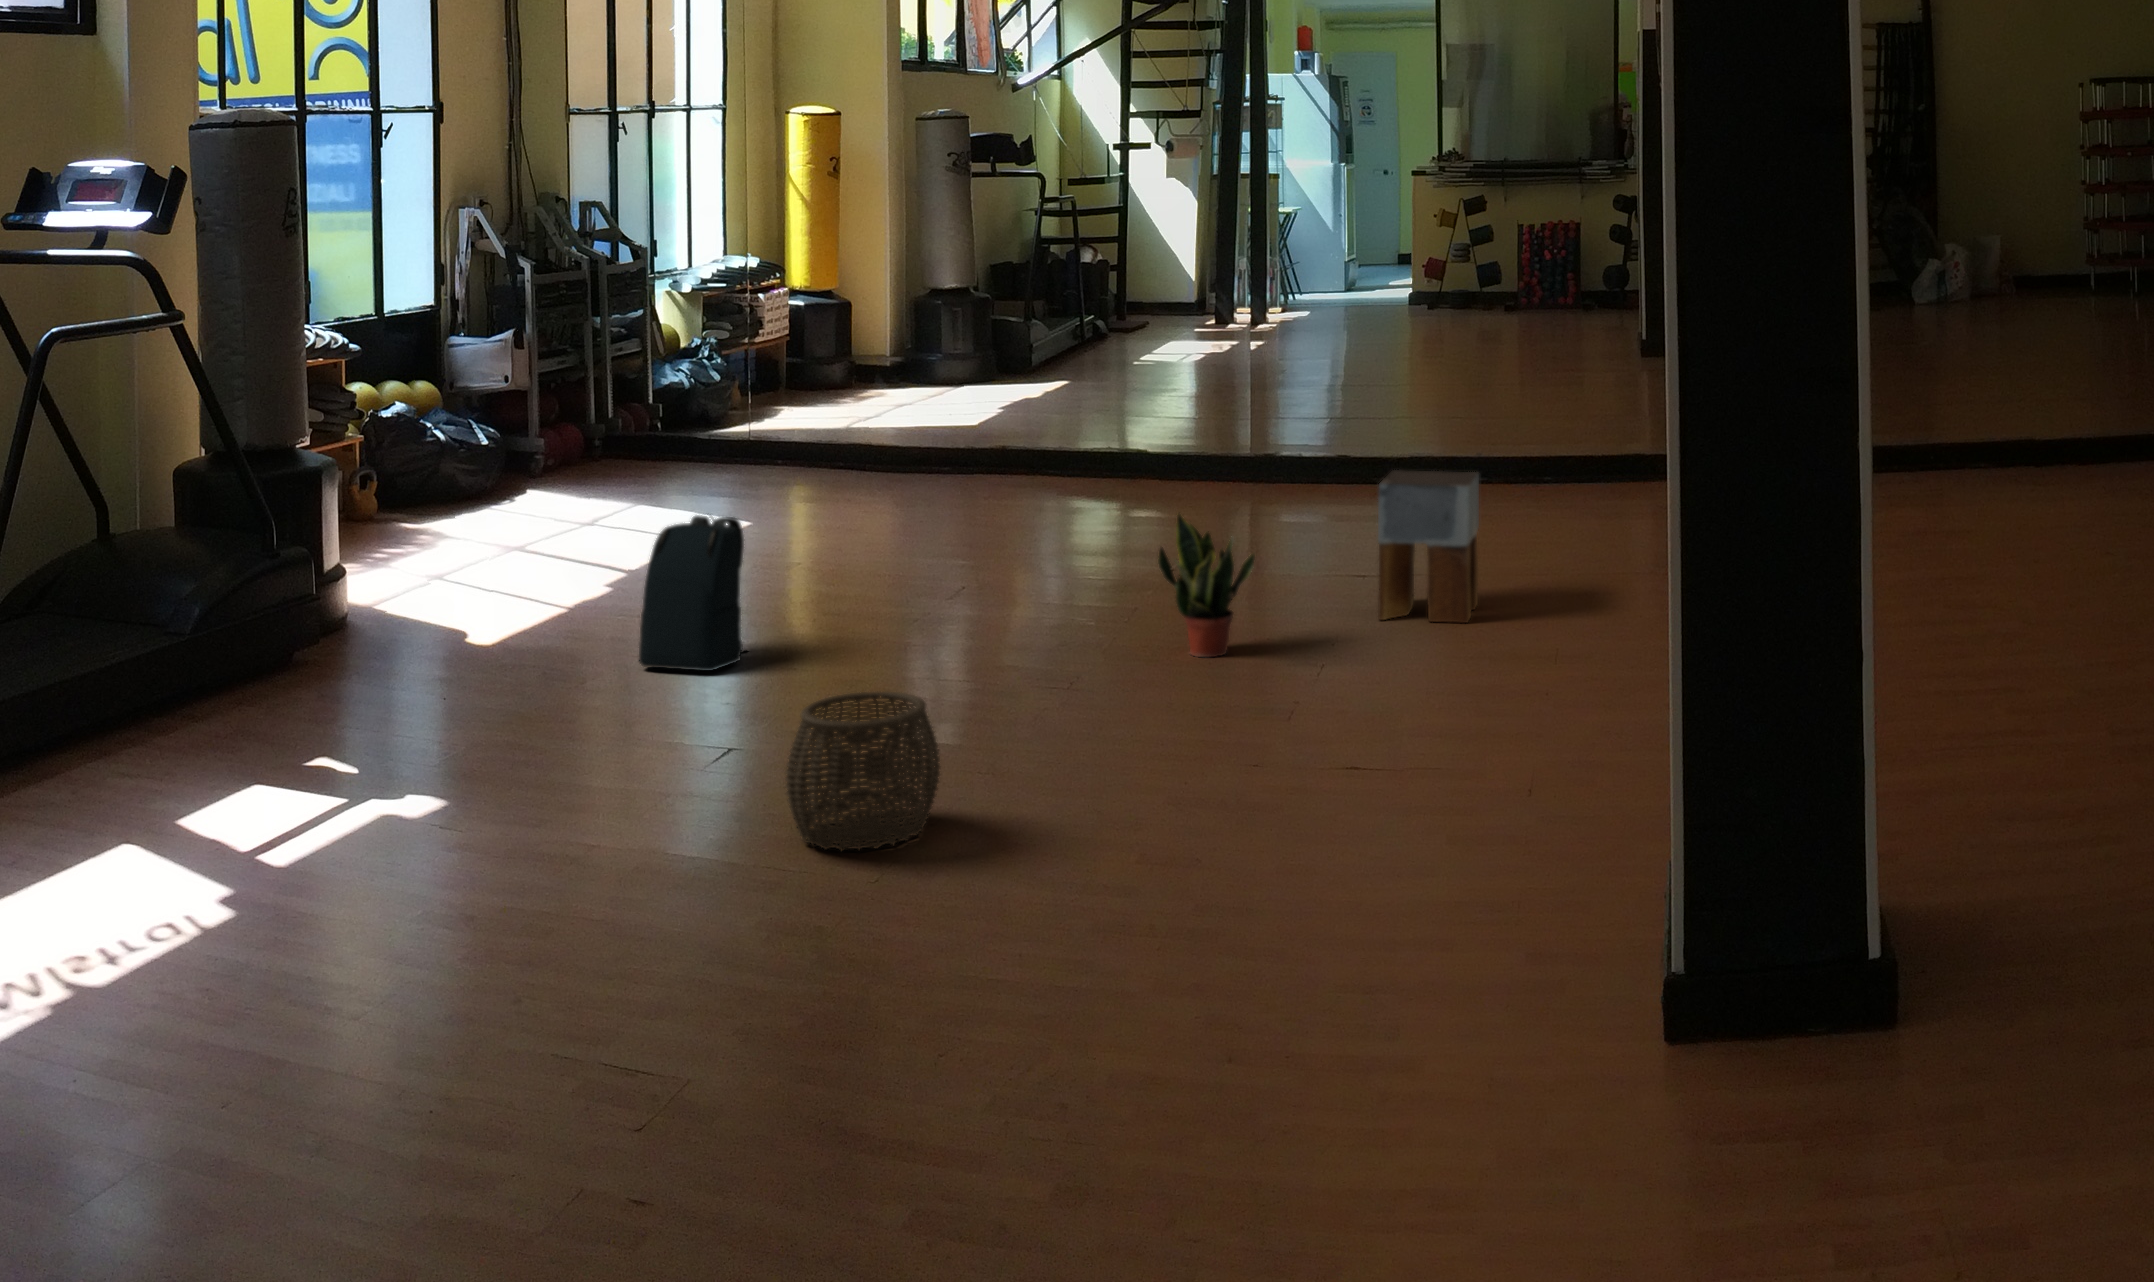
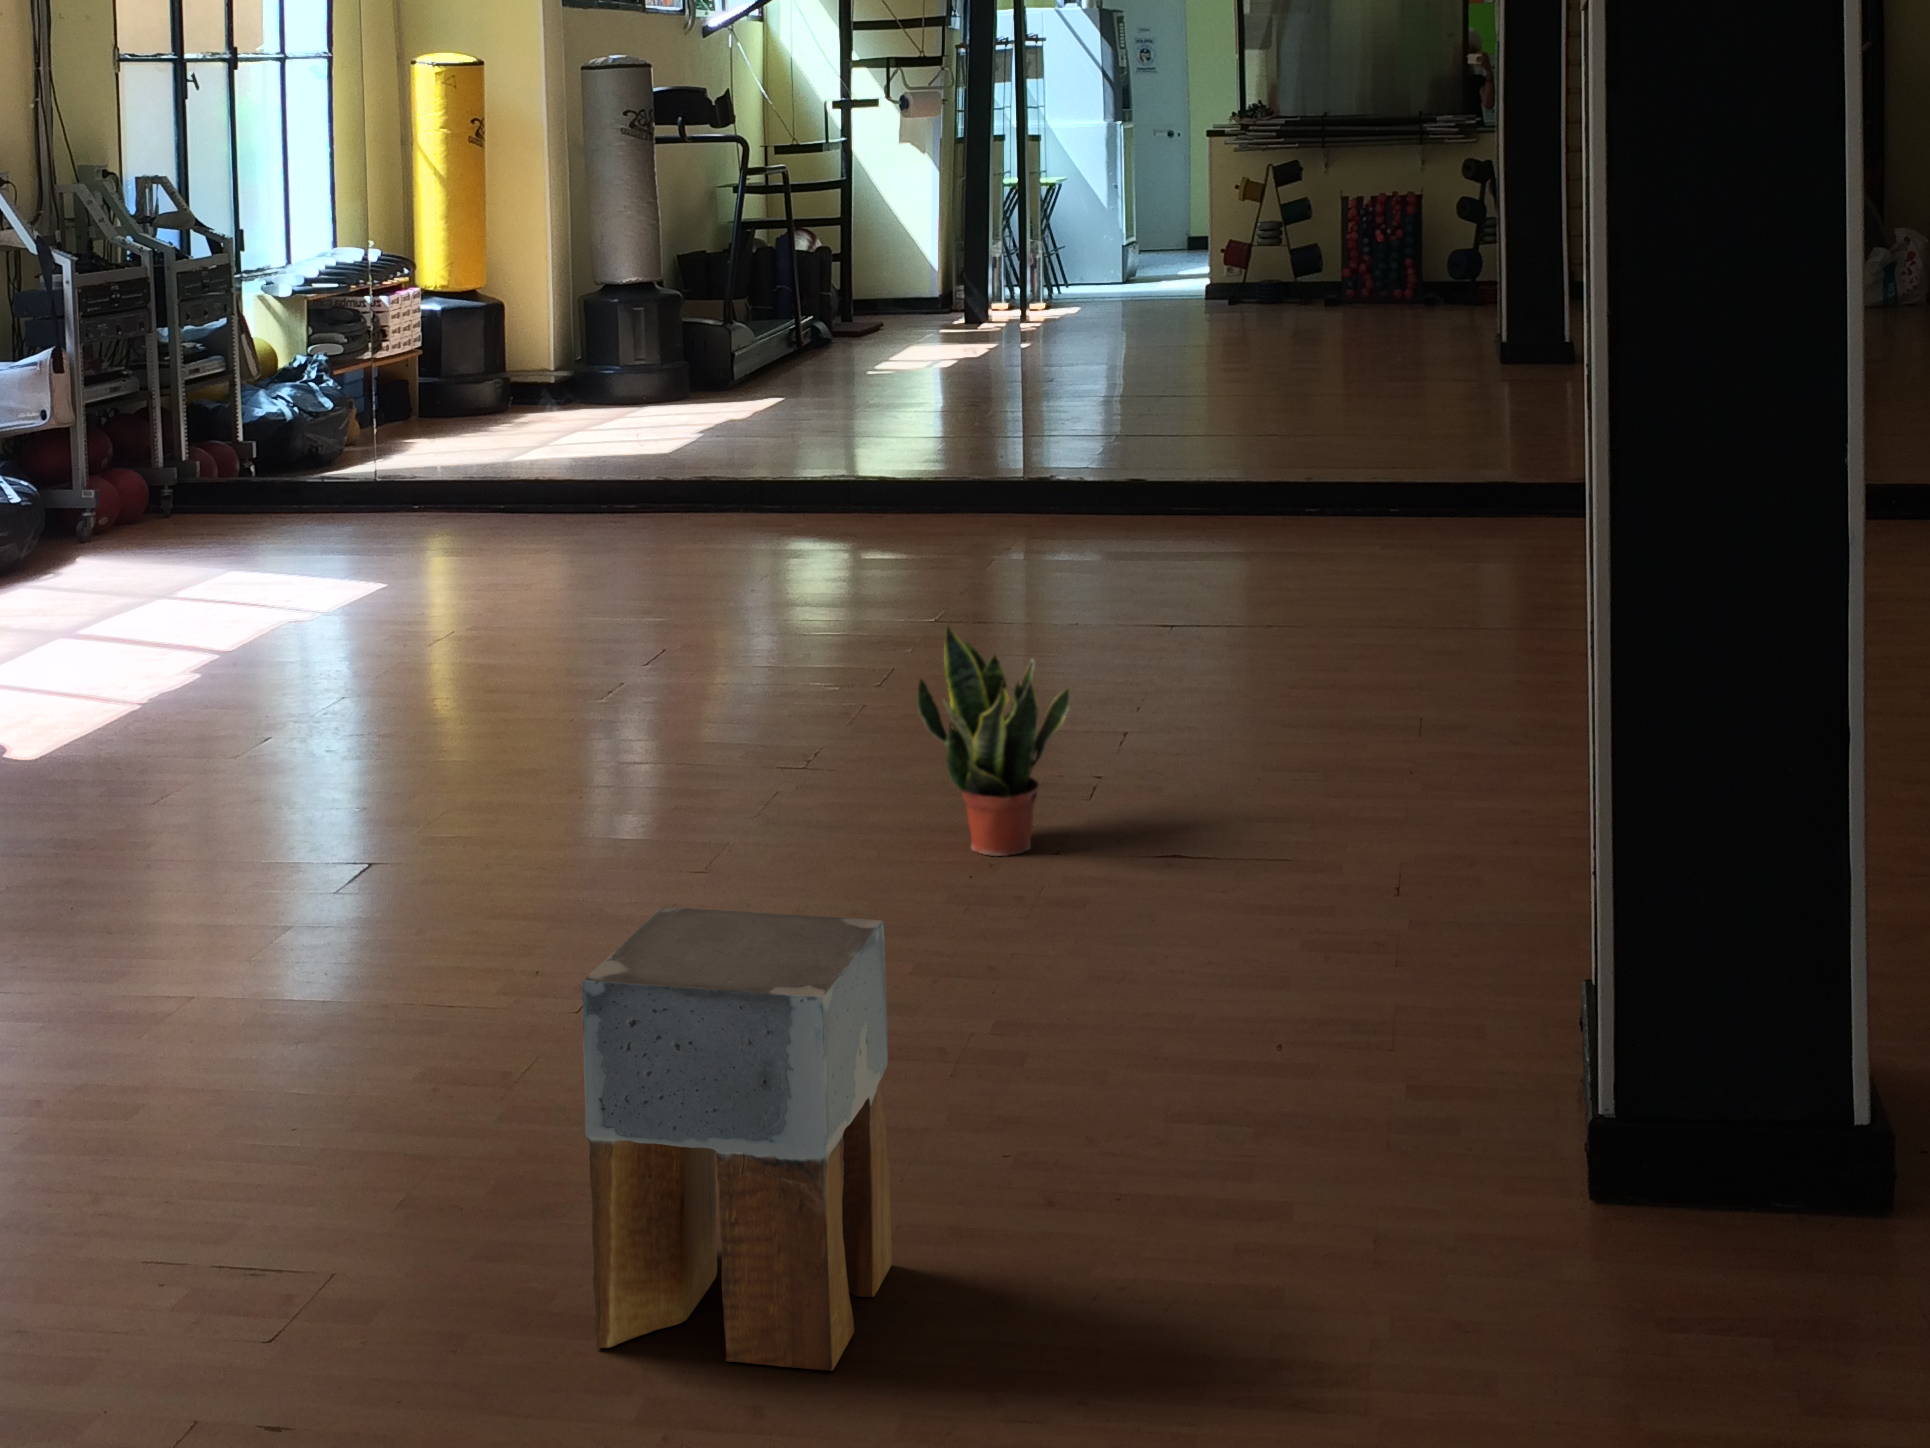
stool: present [1378,470,1479,623] -> present [582,907,892,1371]
backpack: present [639,516,749,671] -> none [128,627,299,874]
woven basket: present [785,691,940,850] -> none [279,977,553,1282]

